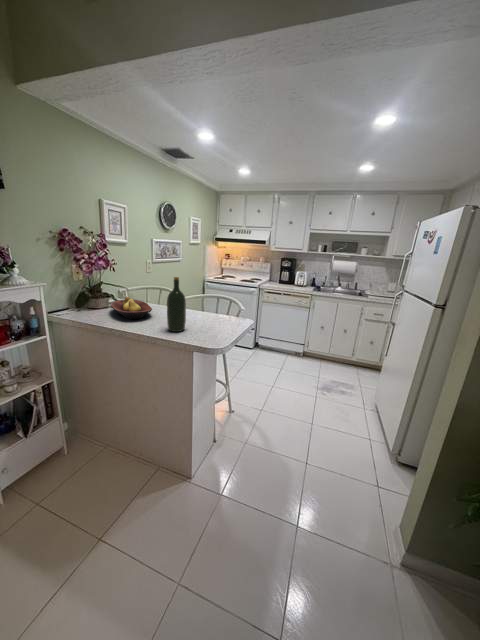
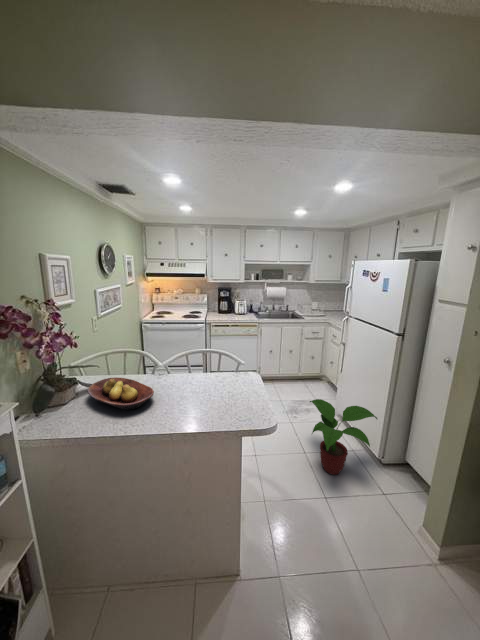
wine bottle: present [167,277,186,332] -> none [194,352,215,416]
potted plant: none [311,372,396,451] -> present [310,399,377,475]

